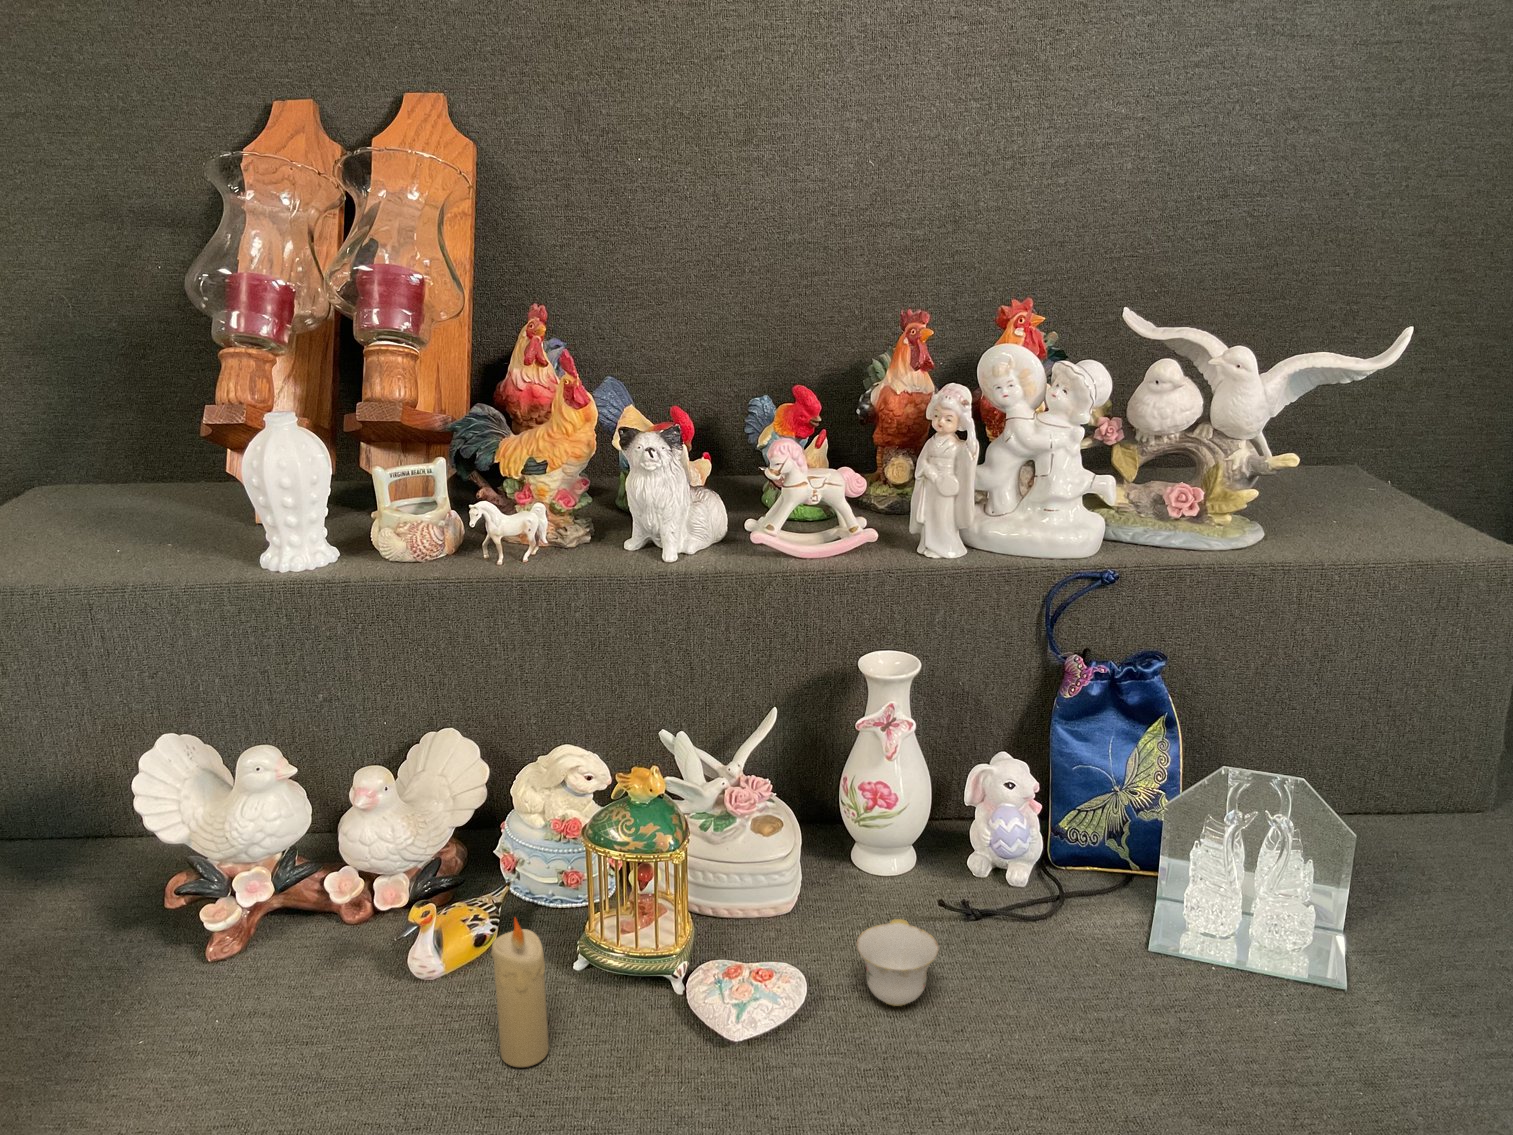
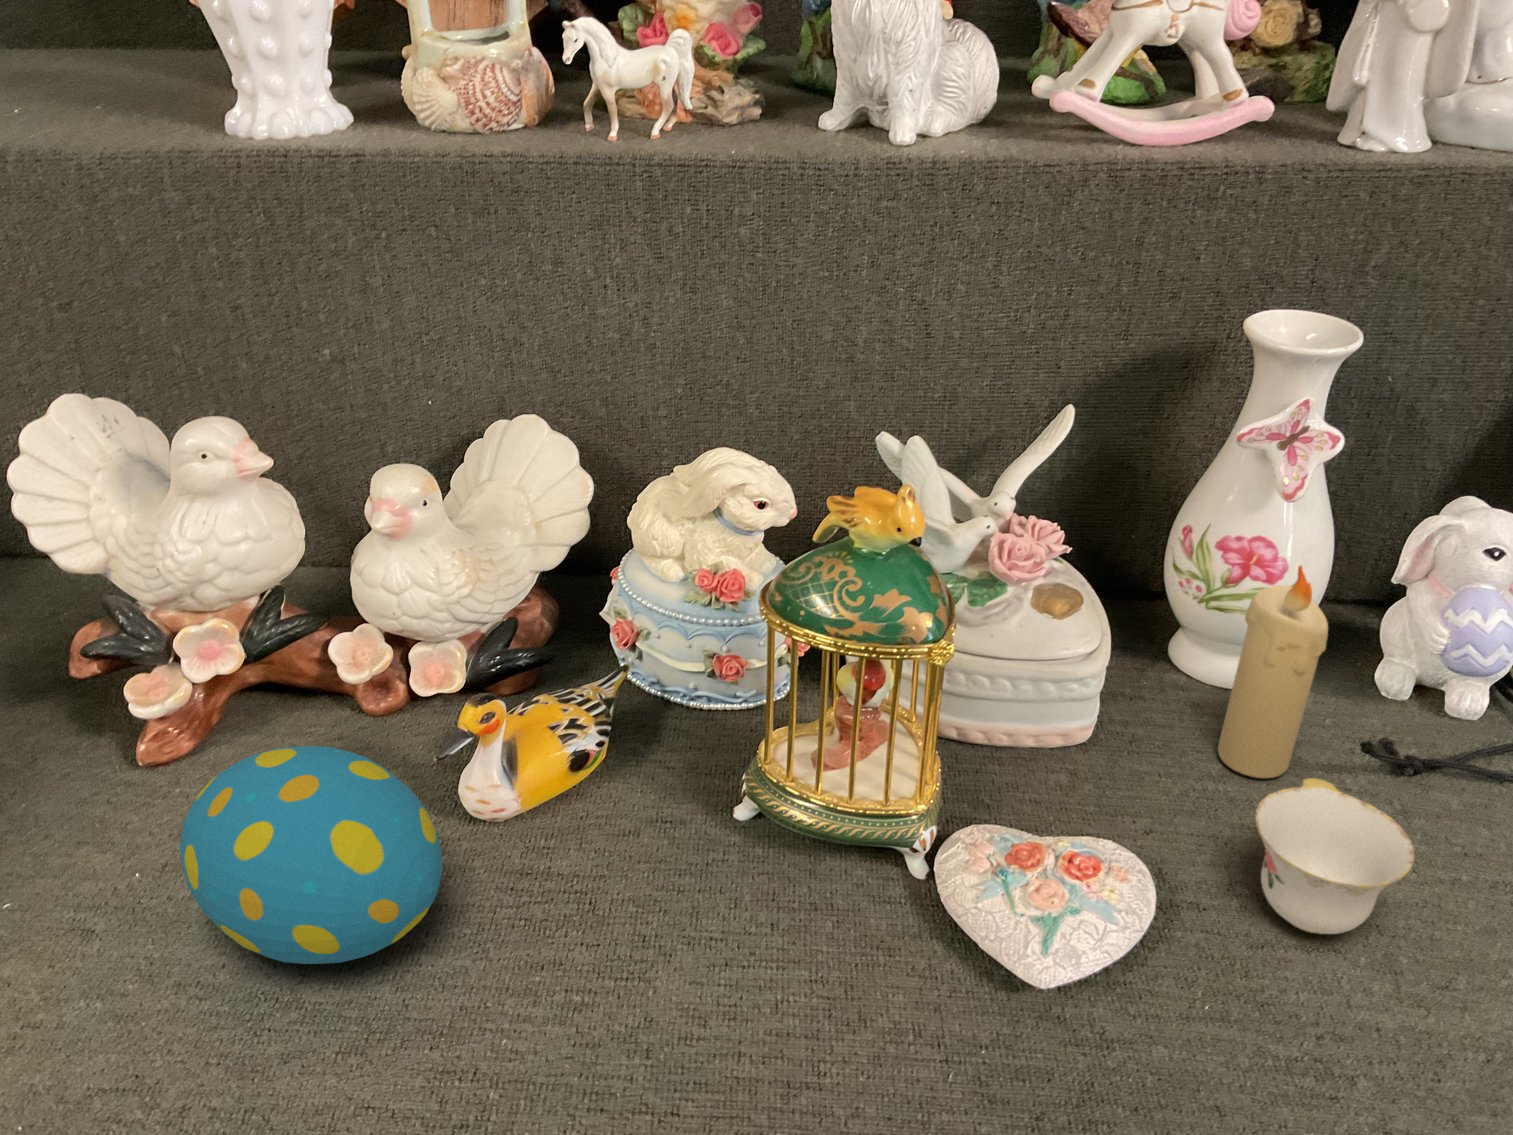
candle: present [491,918,549,1067] -> present [1218,565,1328,778]
decorative egg: none [253,929,401,1053] -> present [180,746,442,964]

